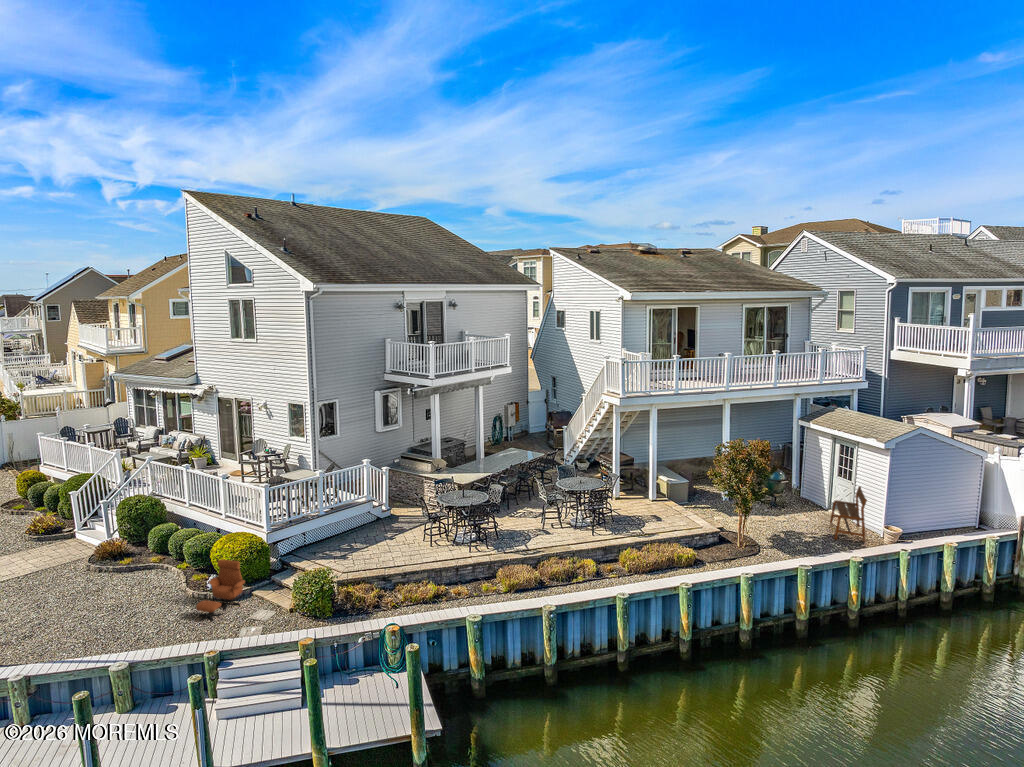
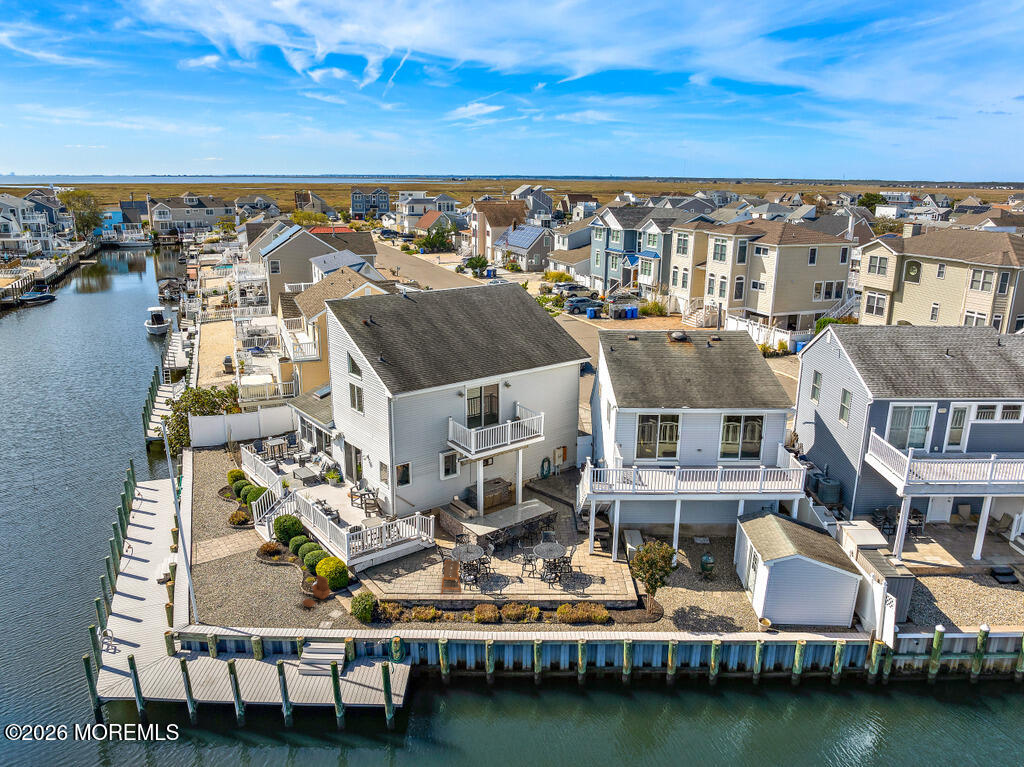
bench: present [830,486,867,541] -> present [441,552,461,594]

